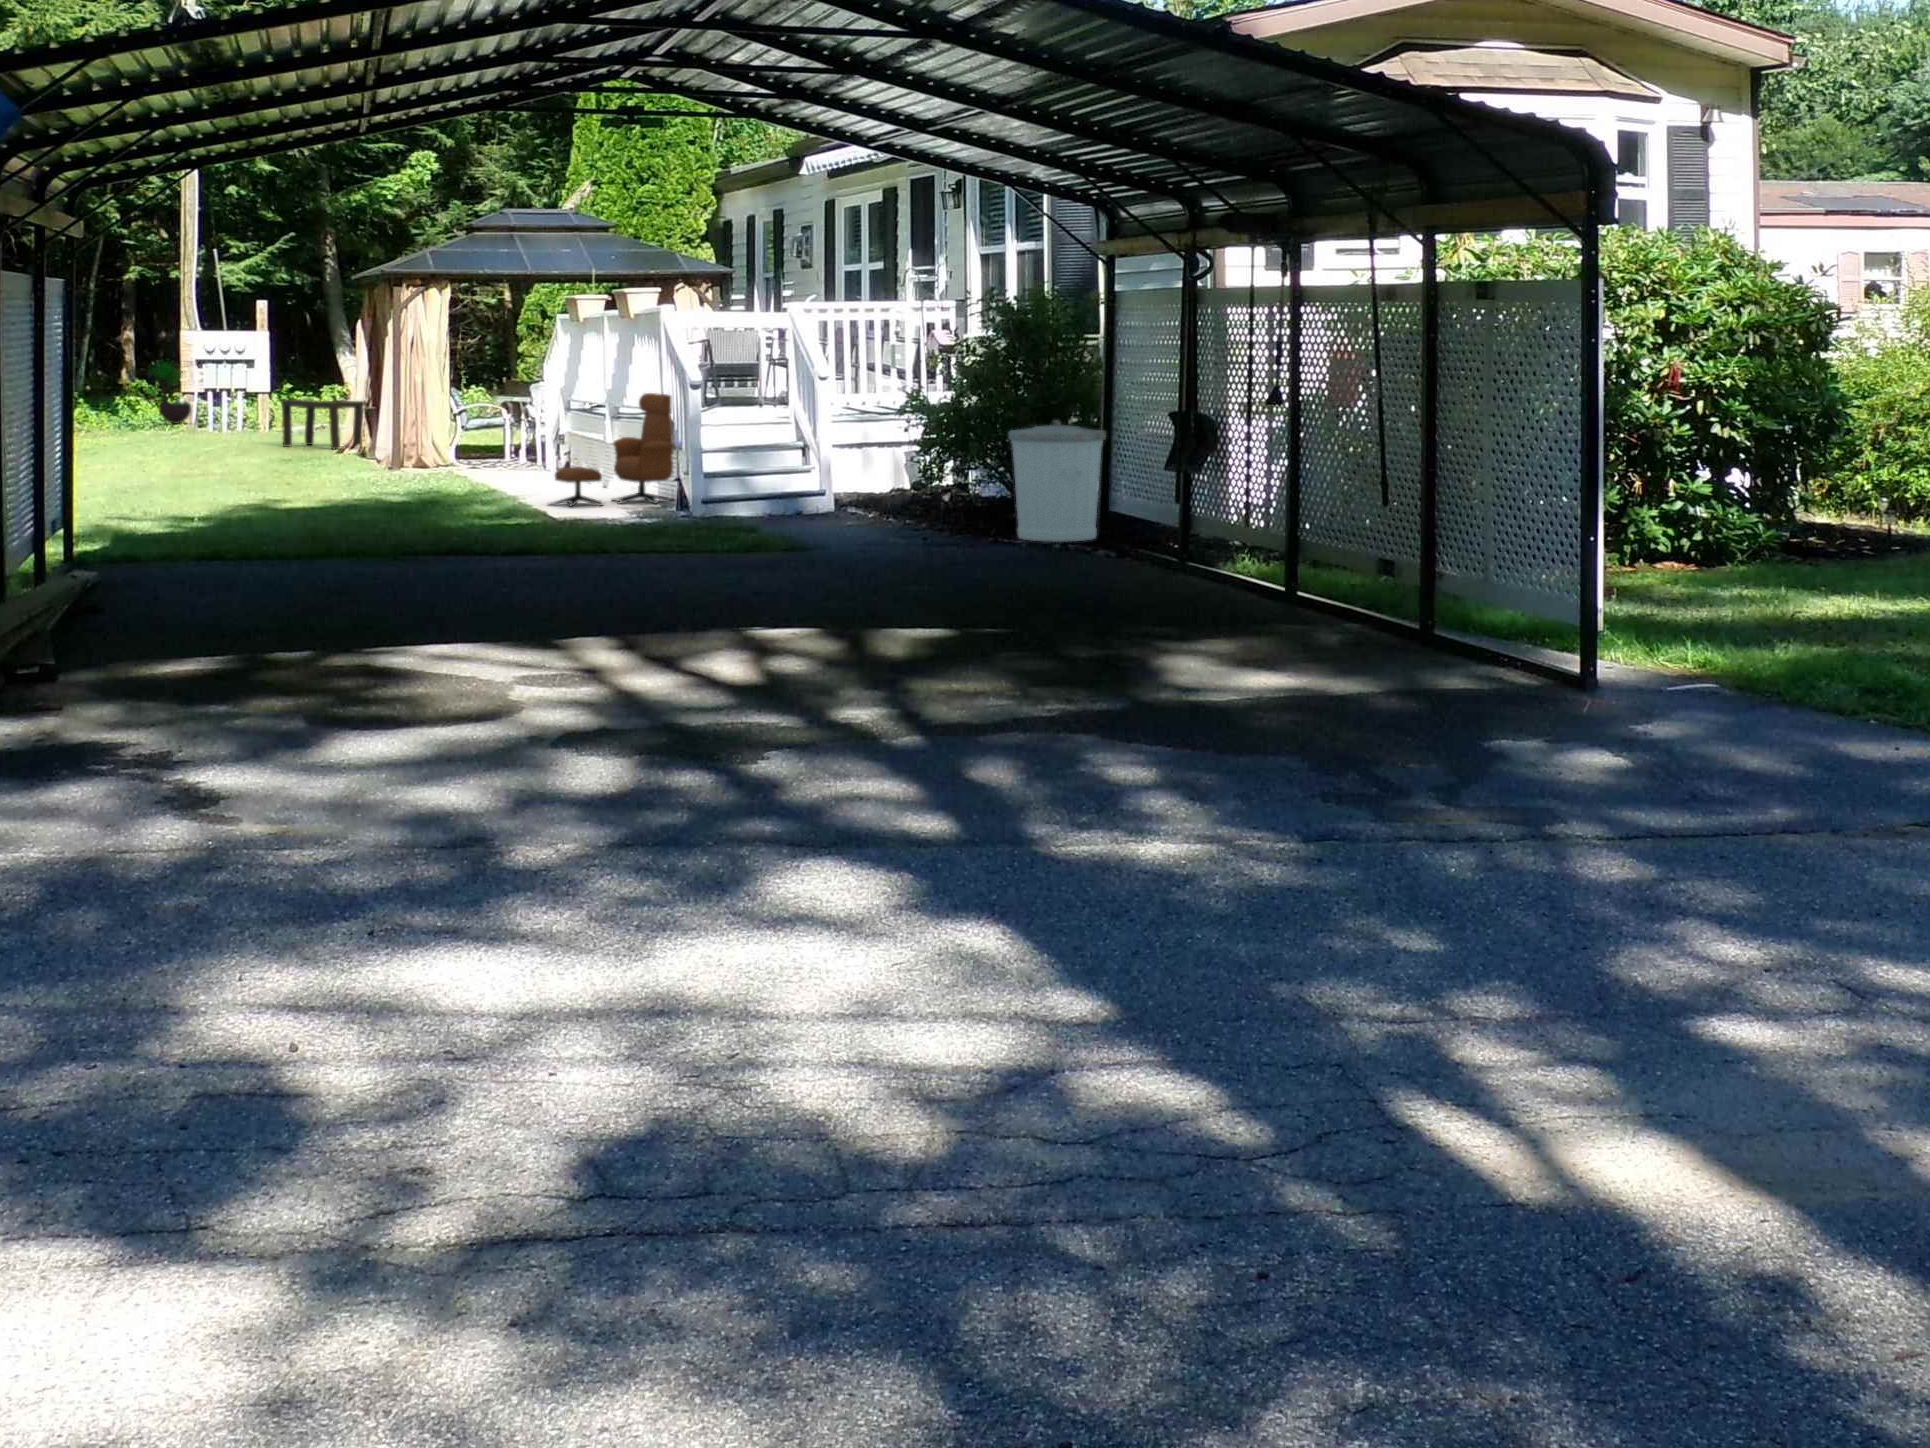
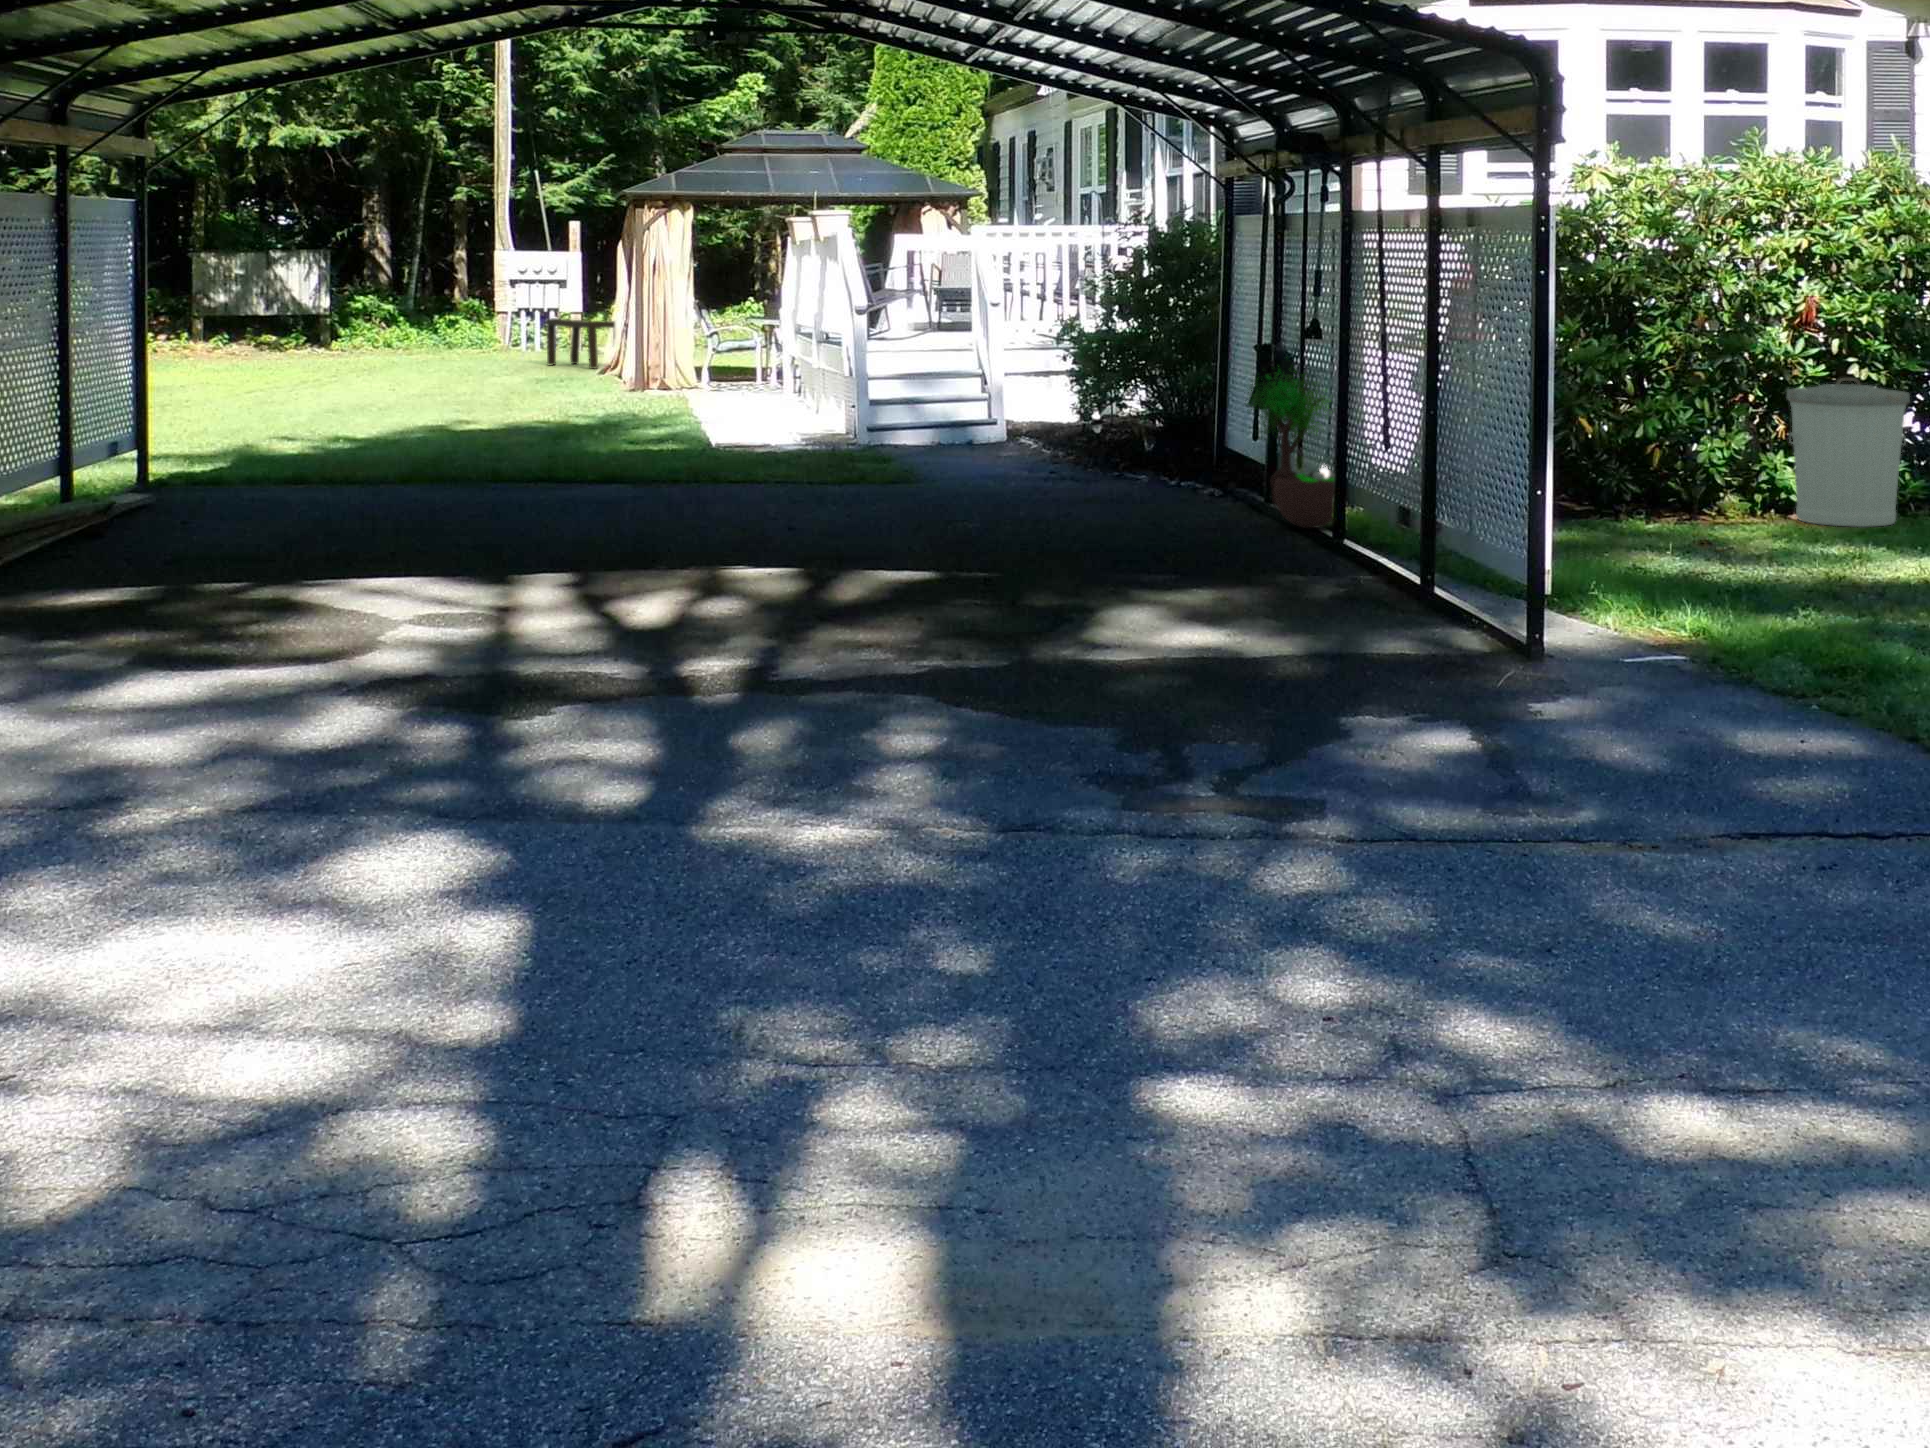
potted tree: present [149,361,191,424] -> present [1247,366,1334,528]
lounge chair: present [549,393,675,507] -> none [720,317,852,432]
trash can: present [1008,420,1106,542] -> present [1787,378,1910,527]

